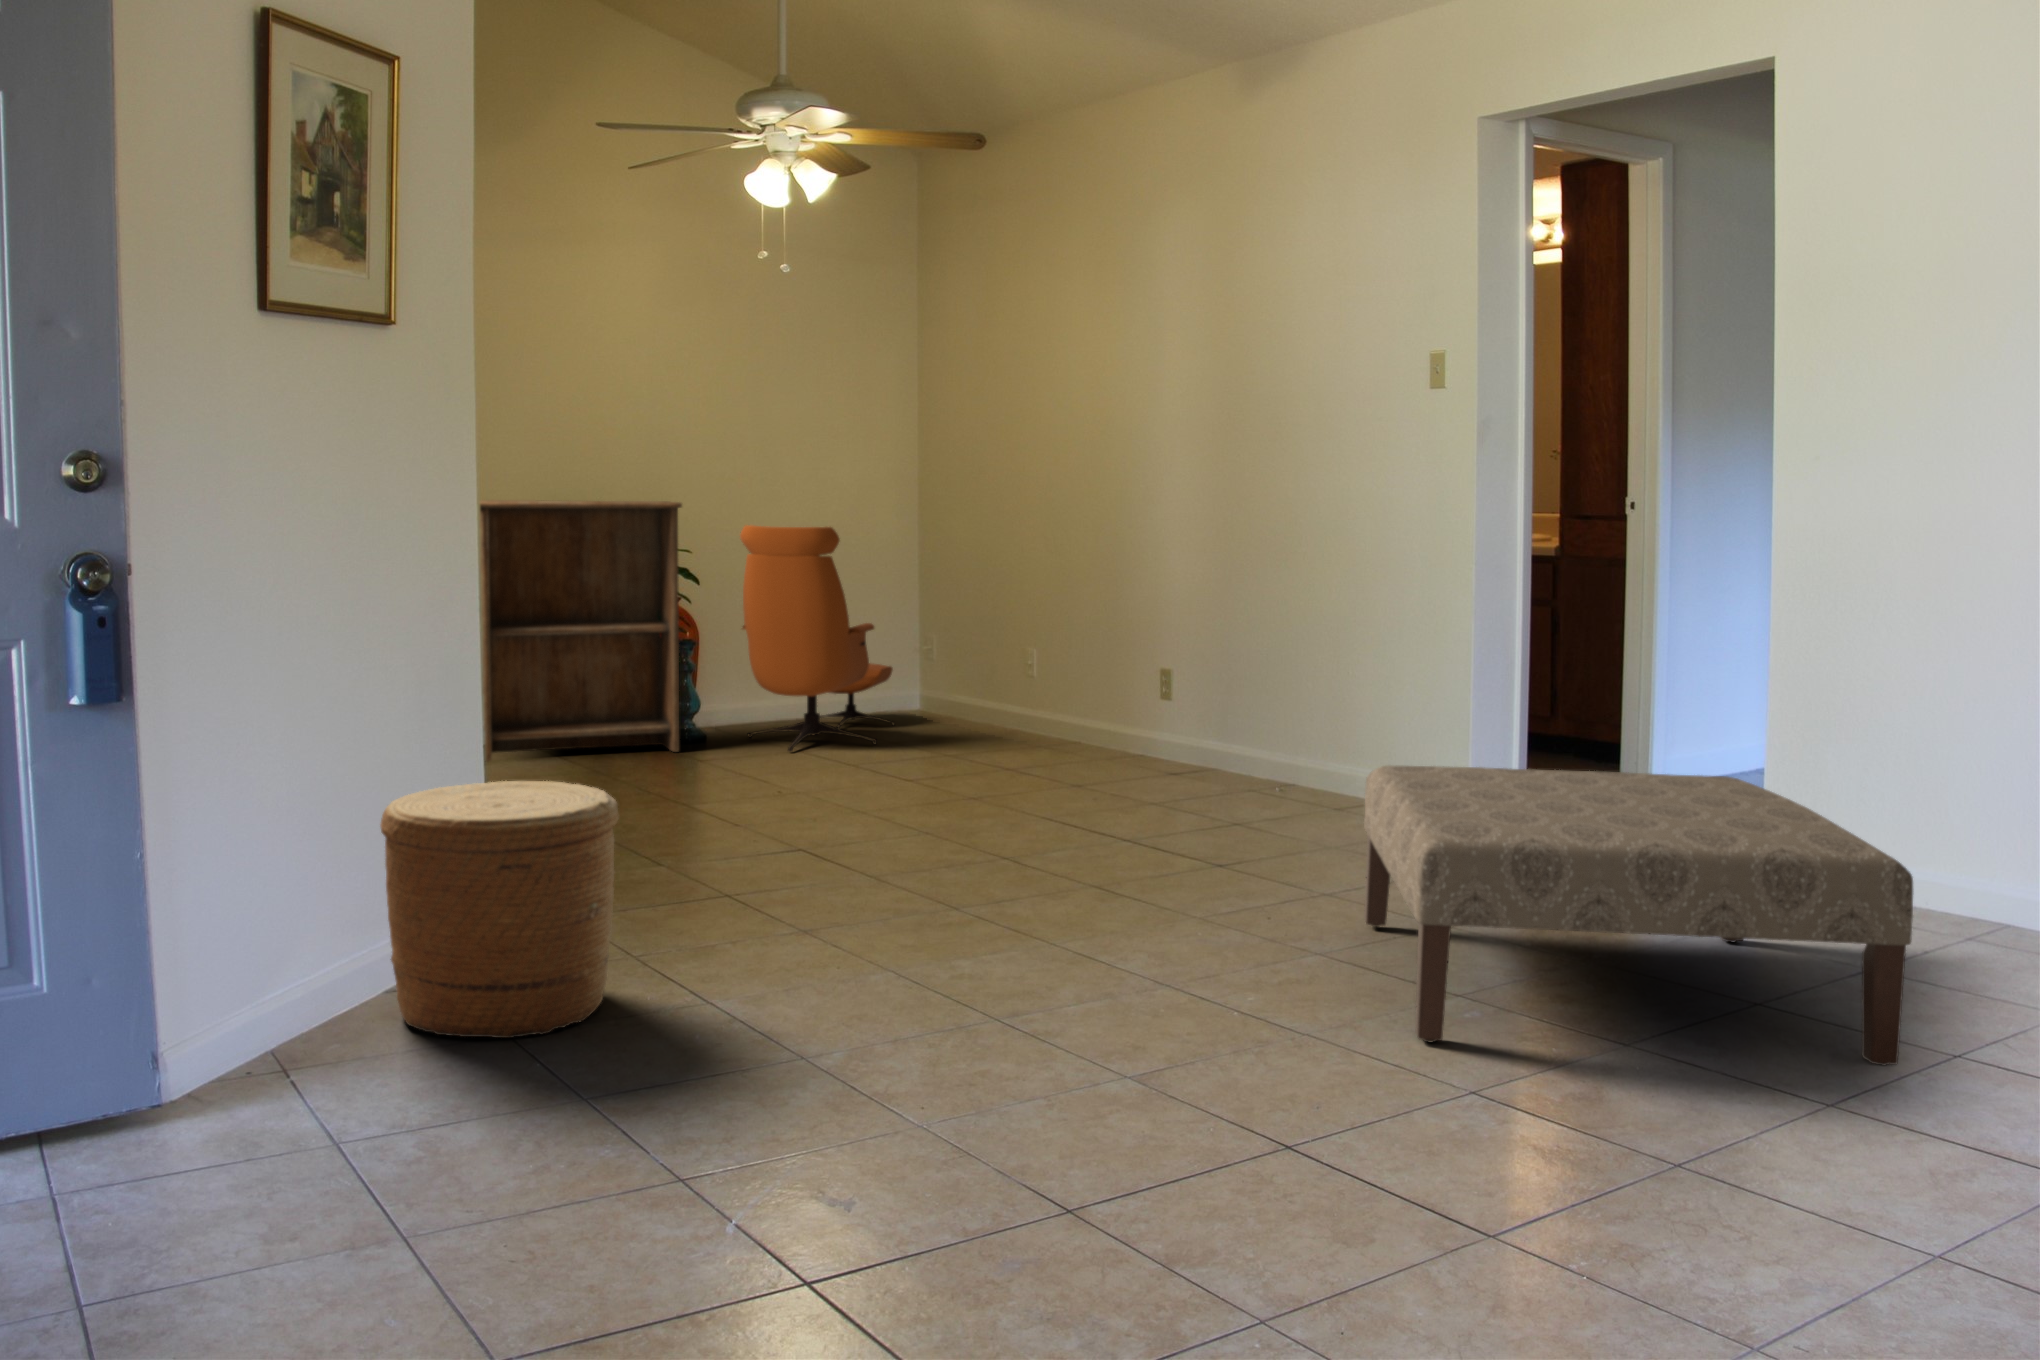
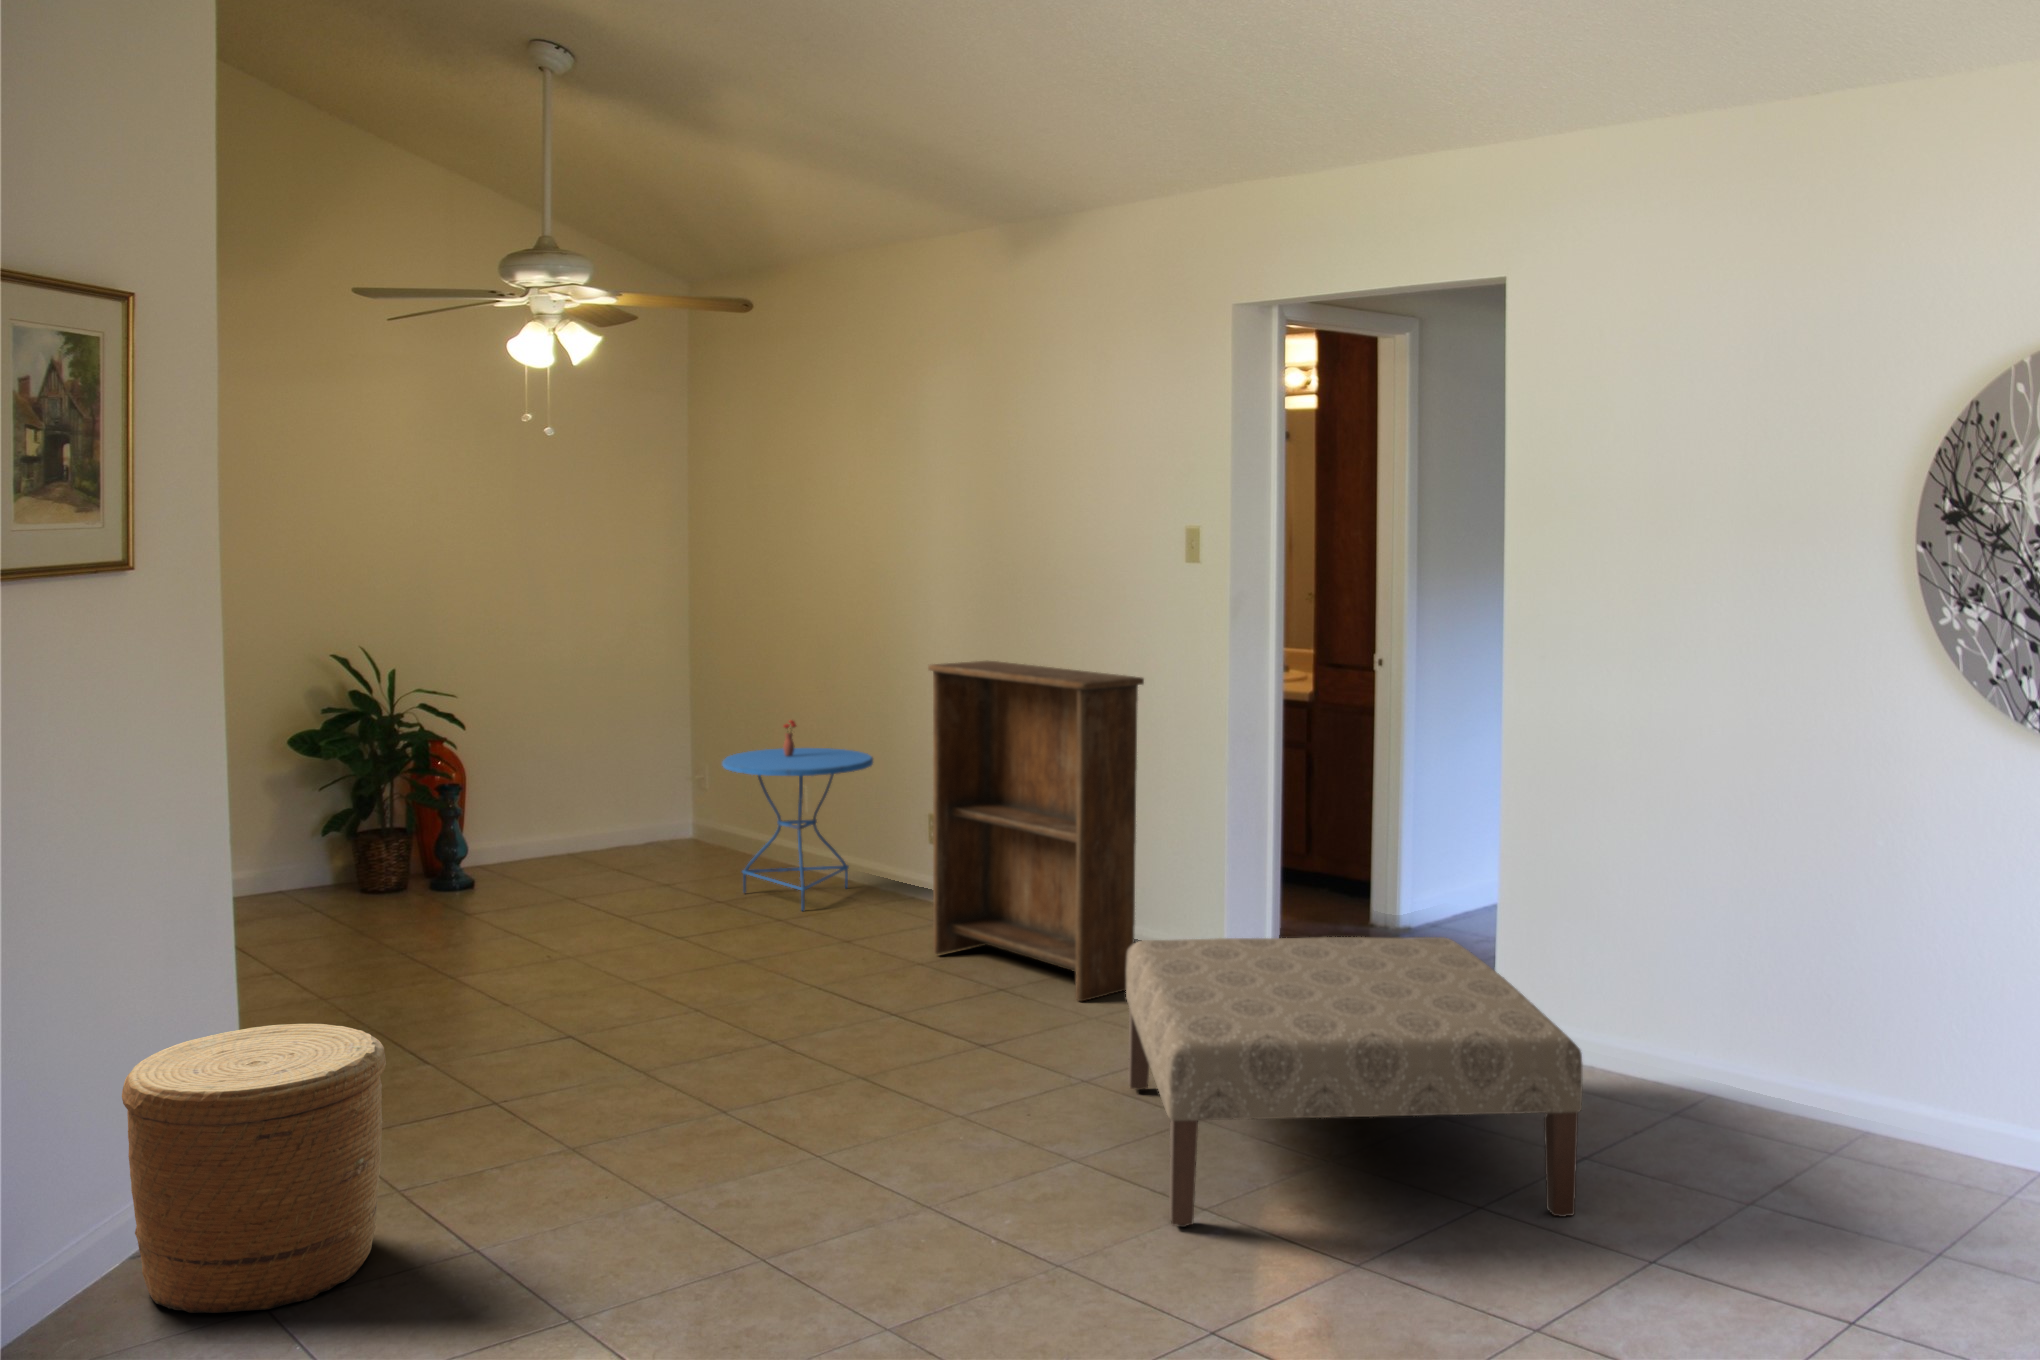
bookshelf: present [480,500,682,761] -> present [928,661,1144,1001]
lounge chair: present [740,525,895,752] -> none [513,670,679,898]
side table: none [940,580,1091,771] -> present [722,720,873,911]

